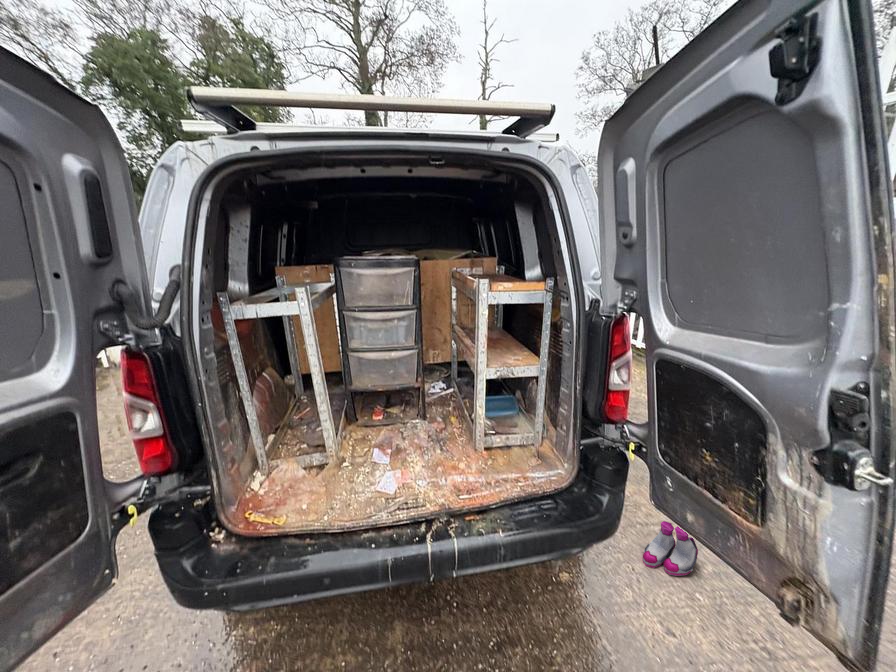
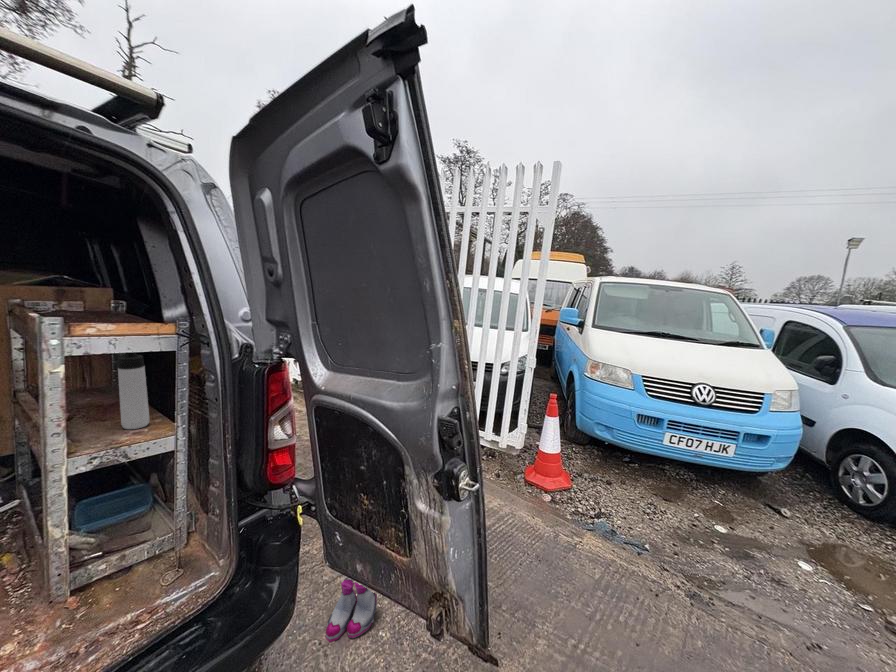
thermos bottle: none [505,302,522,357] -> present [115,353,149,429]

